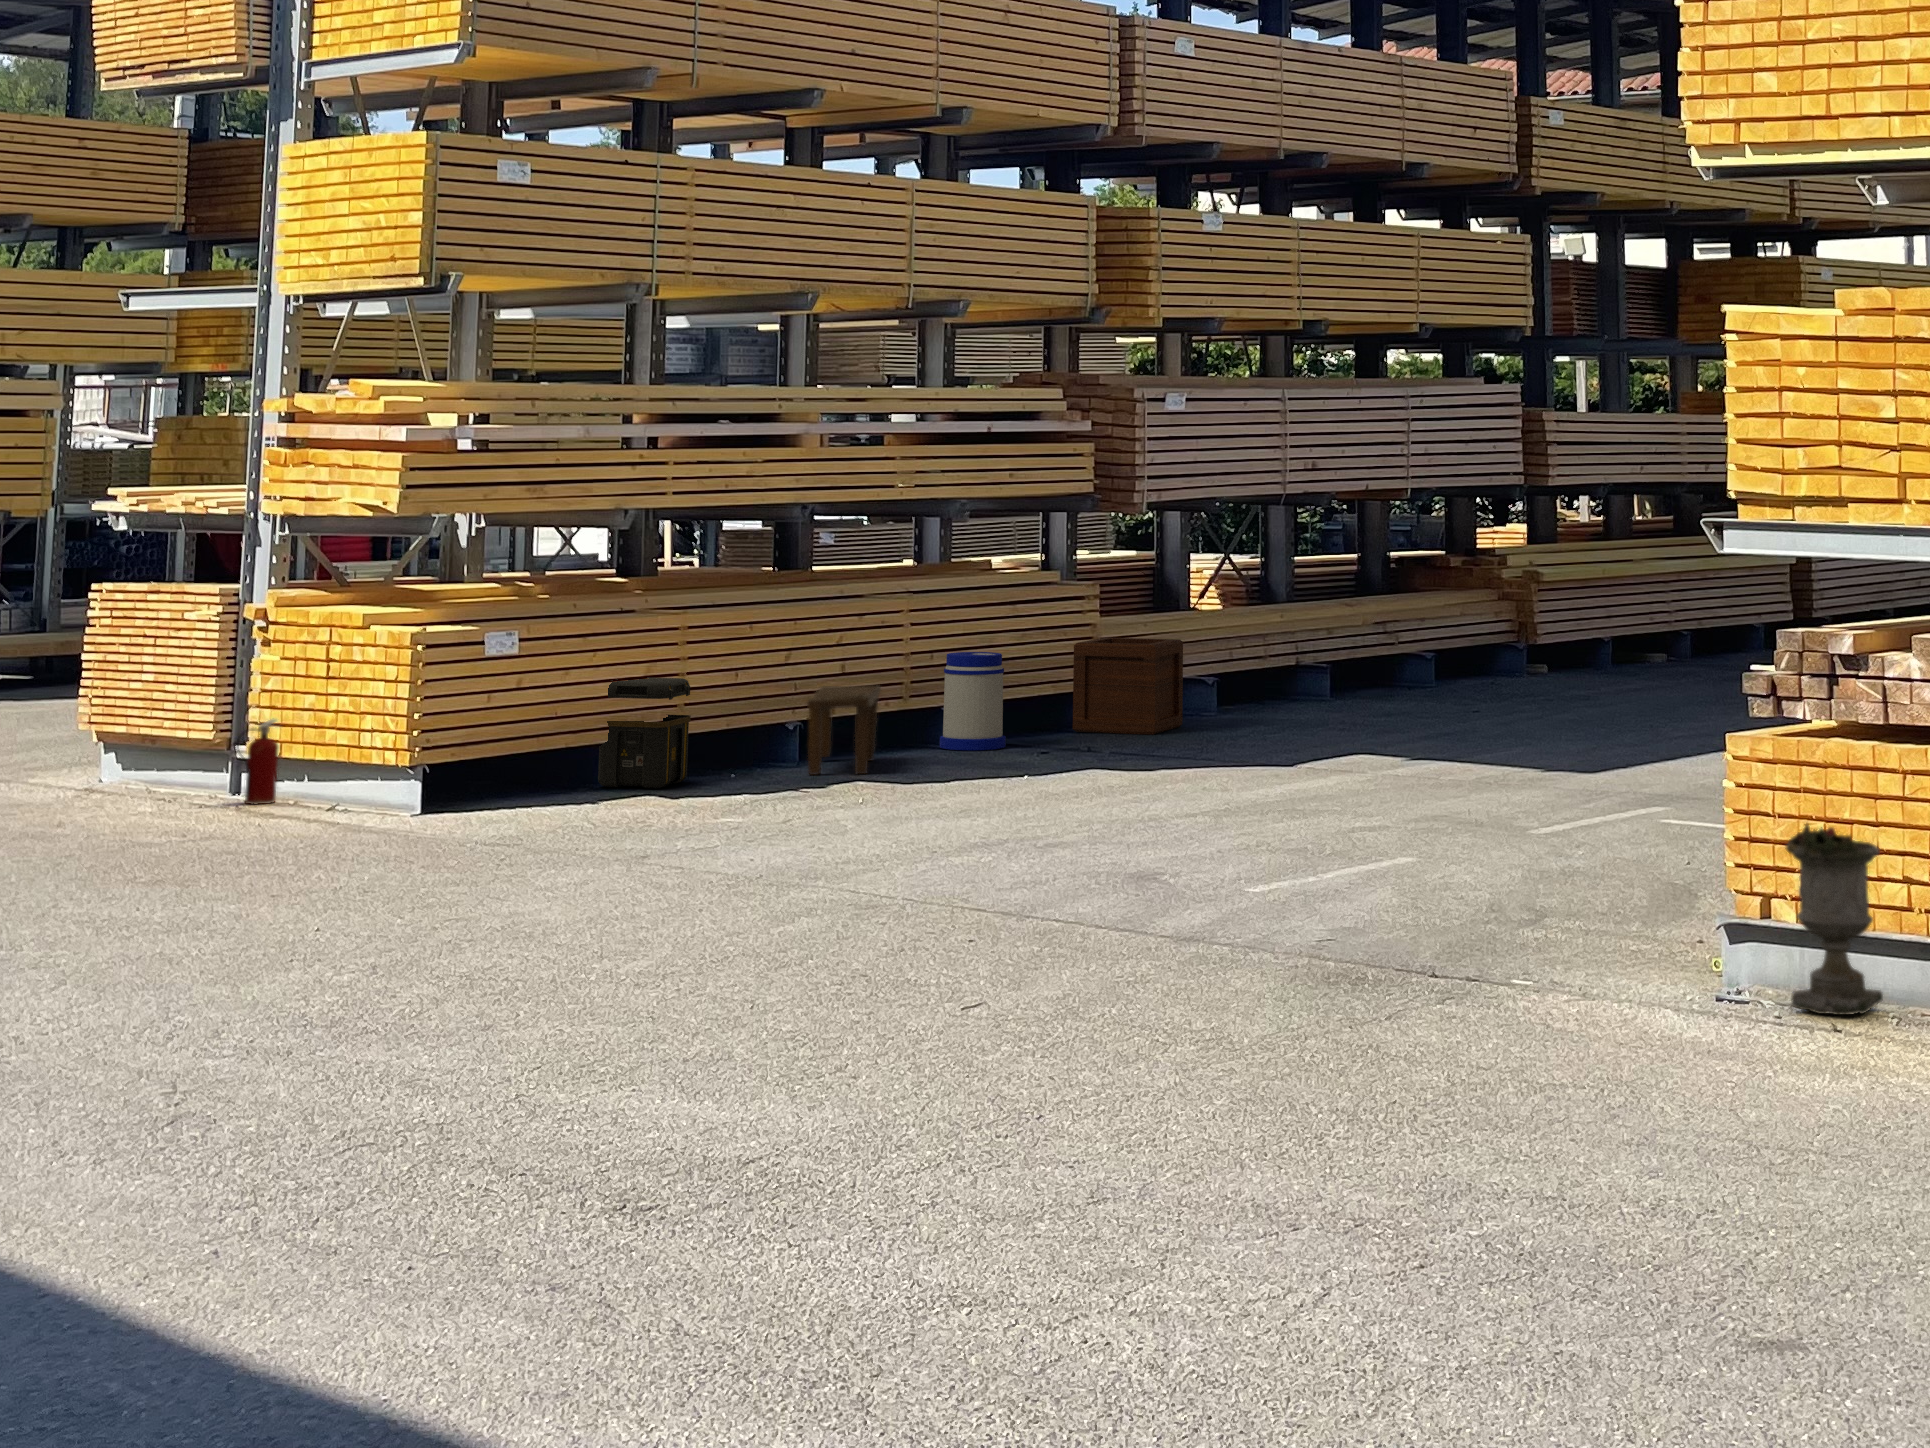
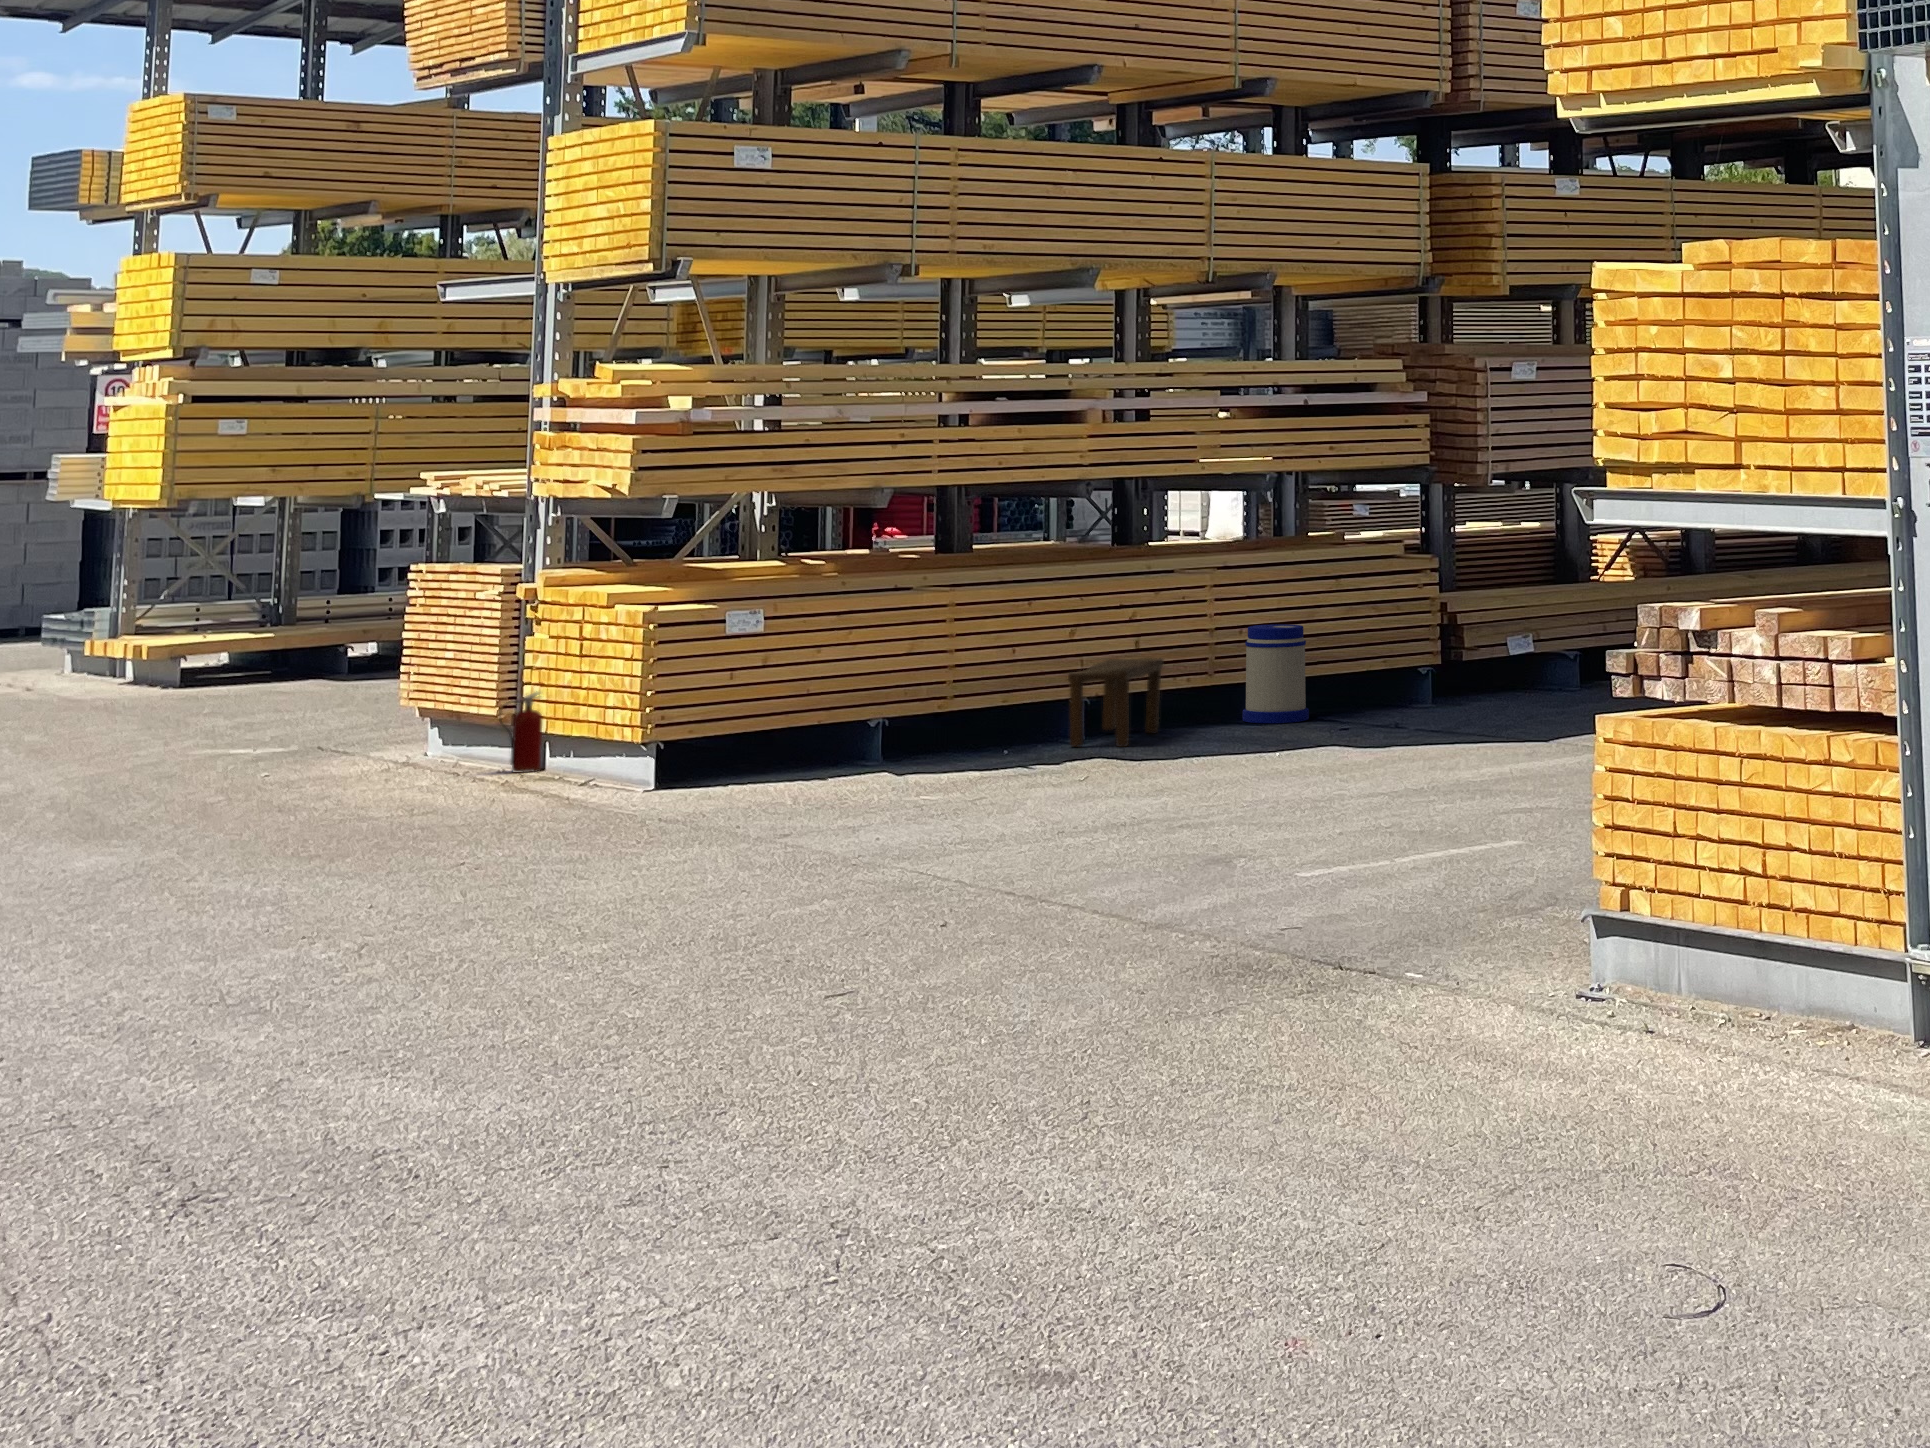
wooden crate: present [1073,637,1183,735] -> none [1400,609,1520,708]
toolbox: present [598,678,691,789] -> none [853,651,947,760]
planter: present [1785,824,1883,1015] -> none [1606,804,1710,1008]

